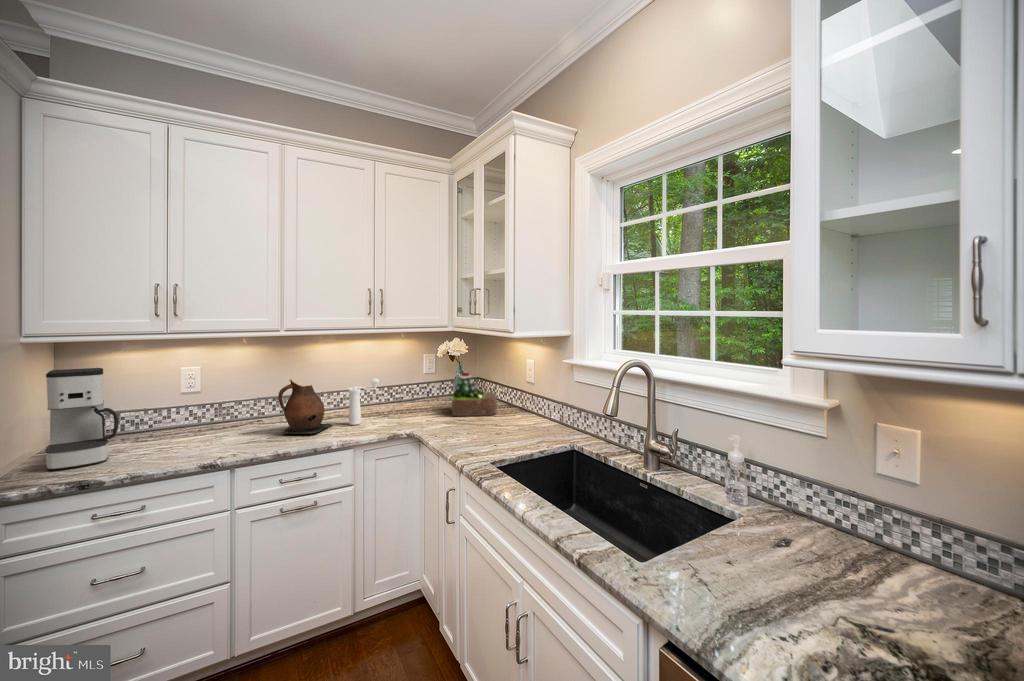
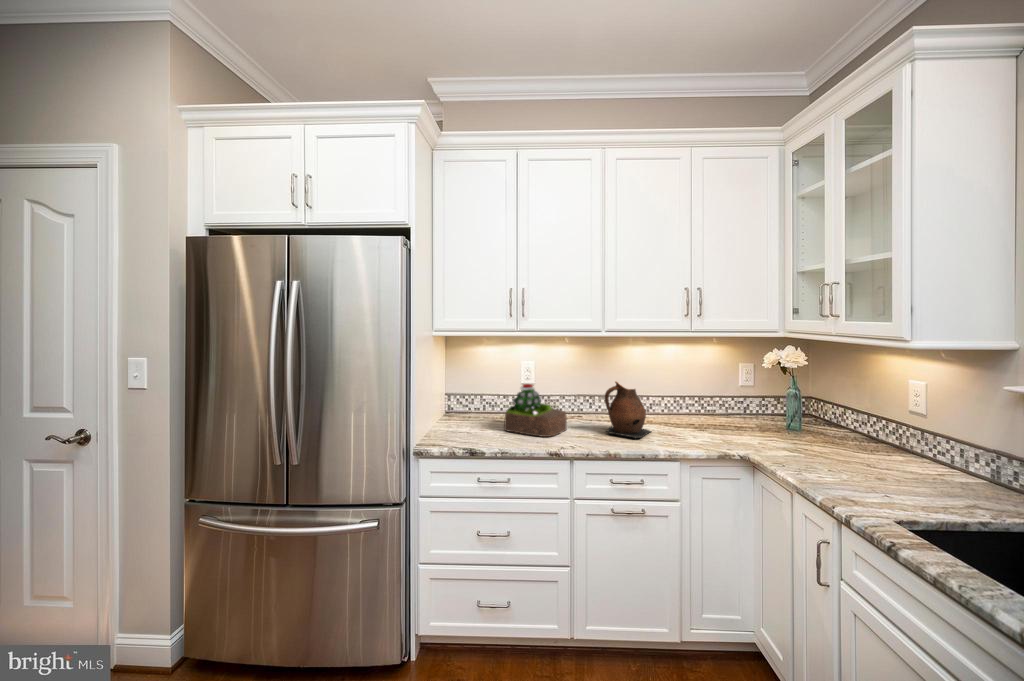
coffee maker: present [45,368,119,470] -> none [447,358,489,436]
succulent plant: present [452,373,497,416] -> present [504,384,567,437]
pepper mill: present [348,379,379,425] -> none [668,388,702,435]

